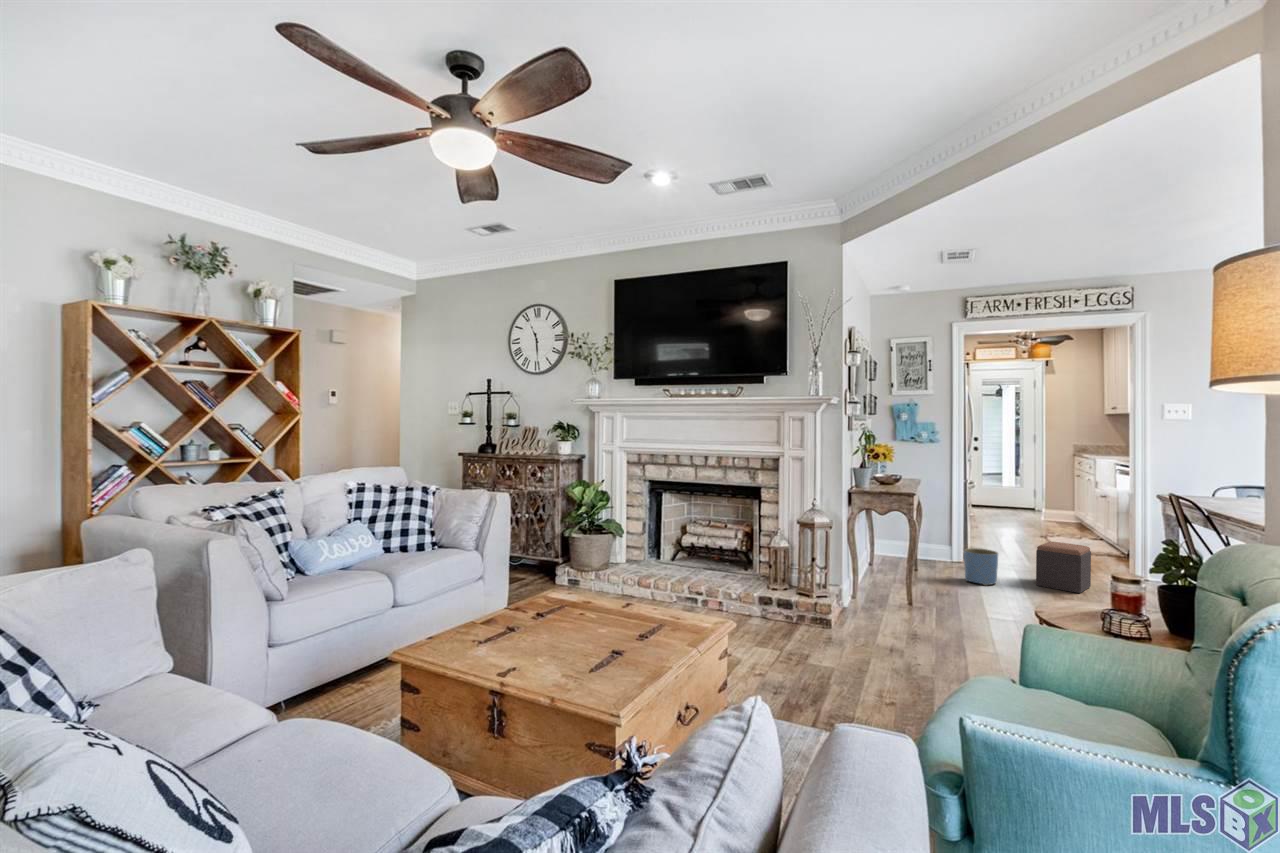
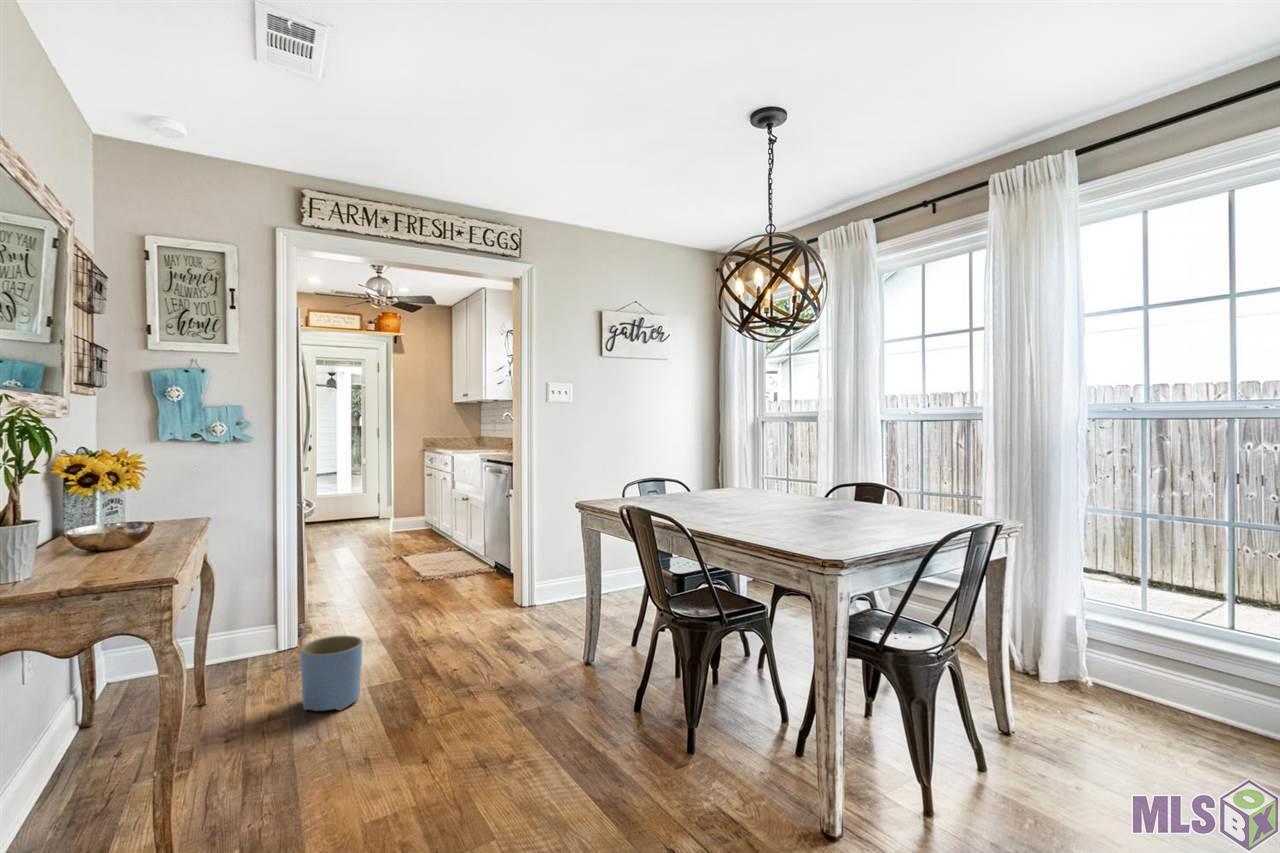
footstool: present [1036,541,1091,593] -> none [420,592,488,676]

